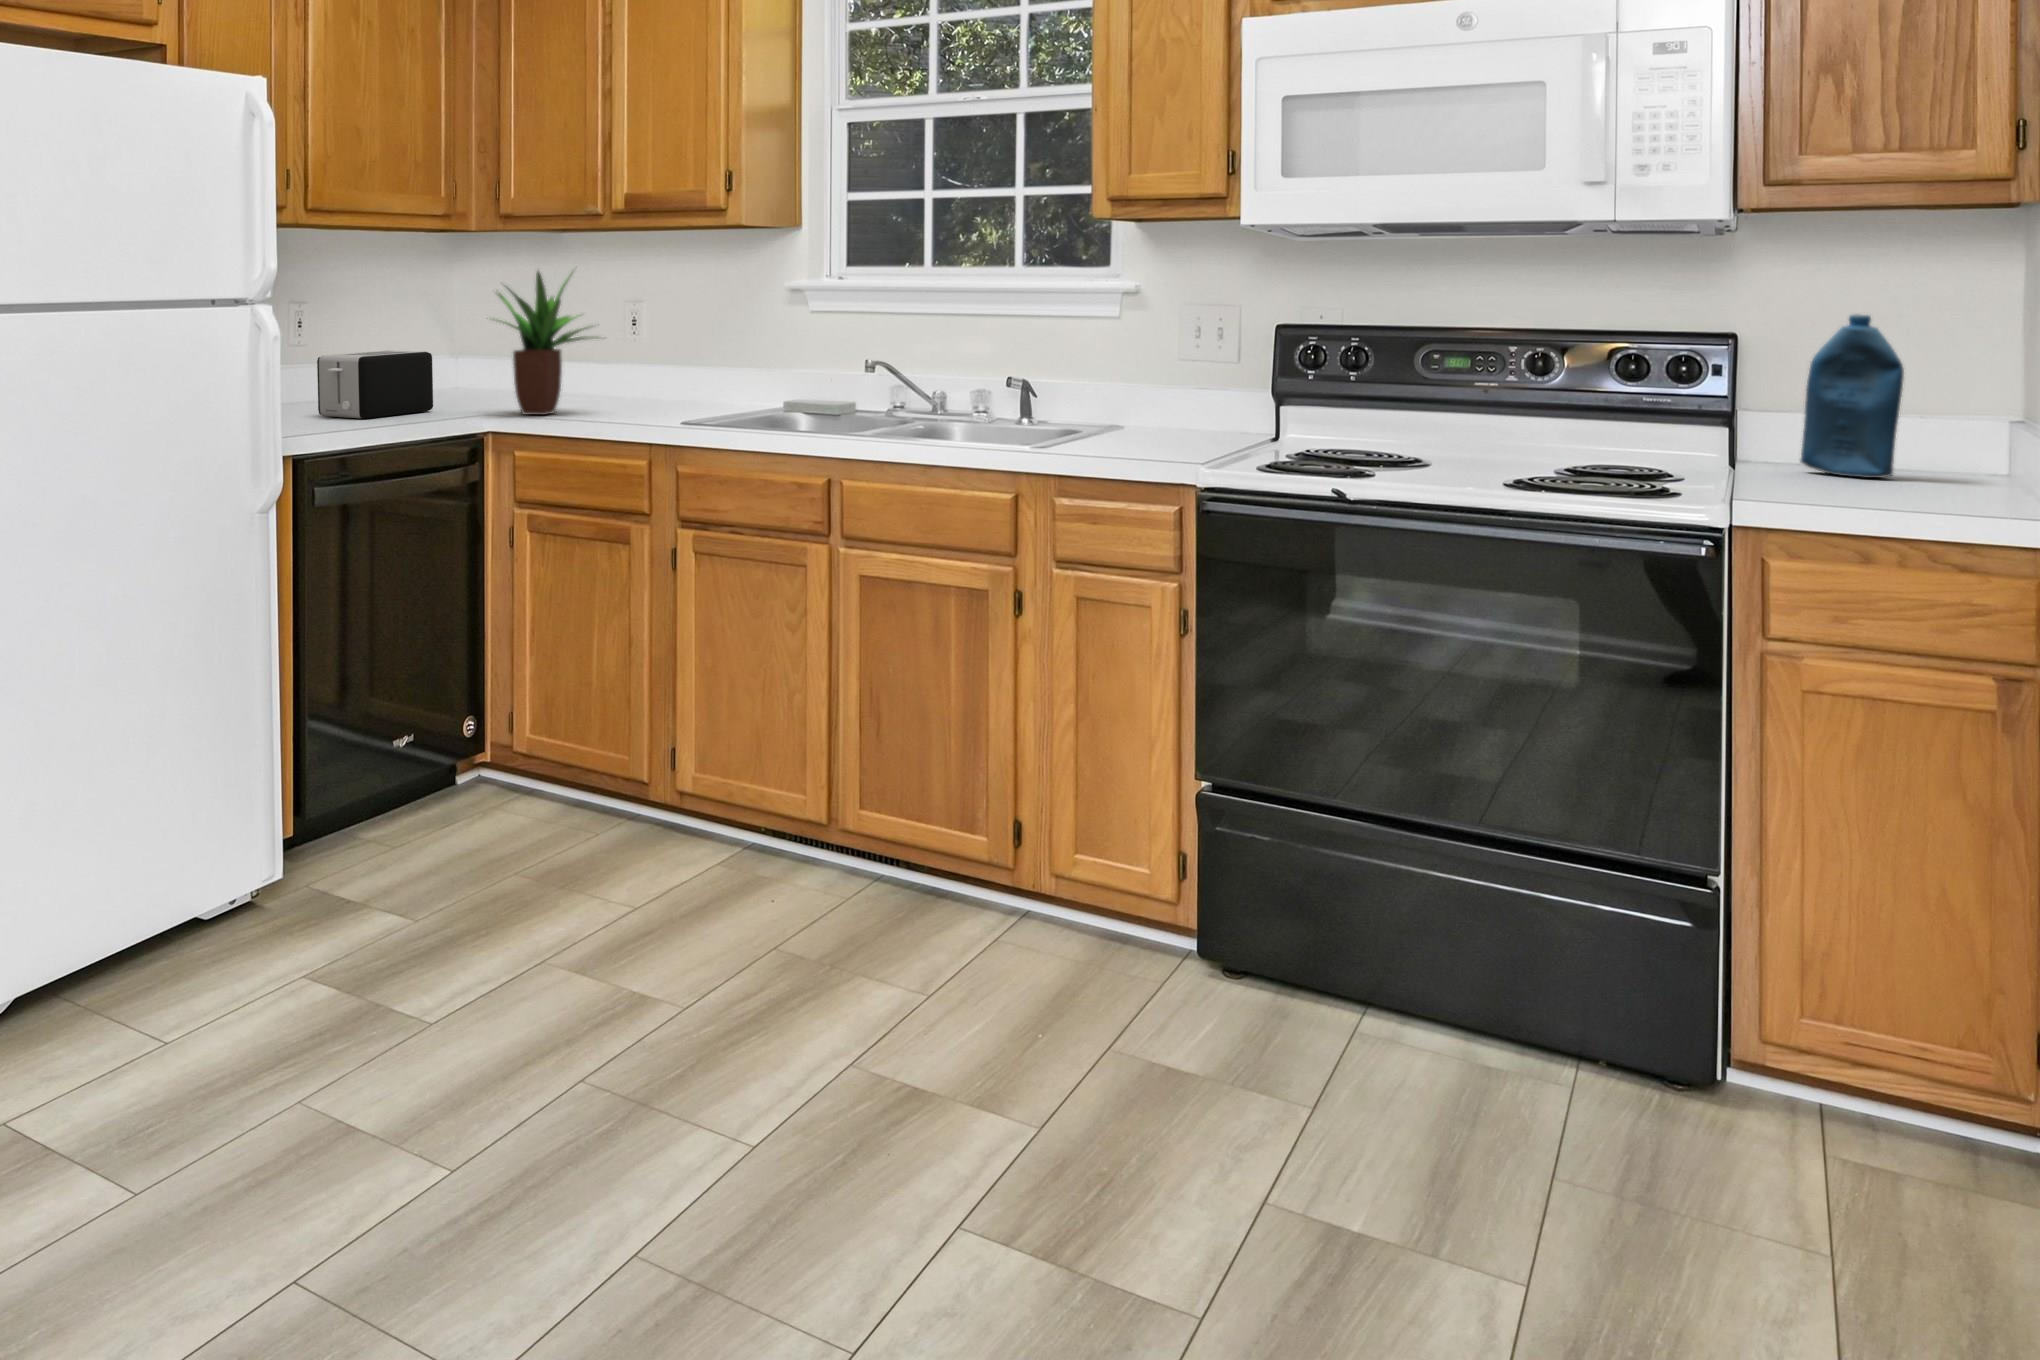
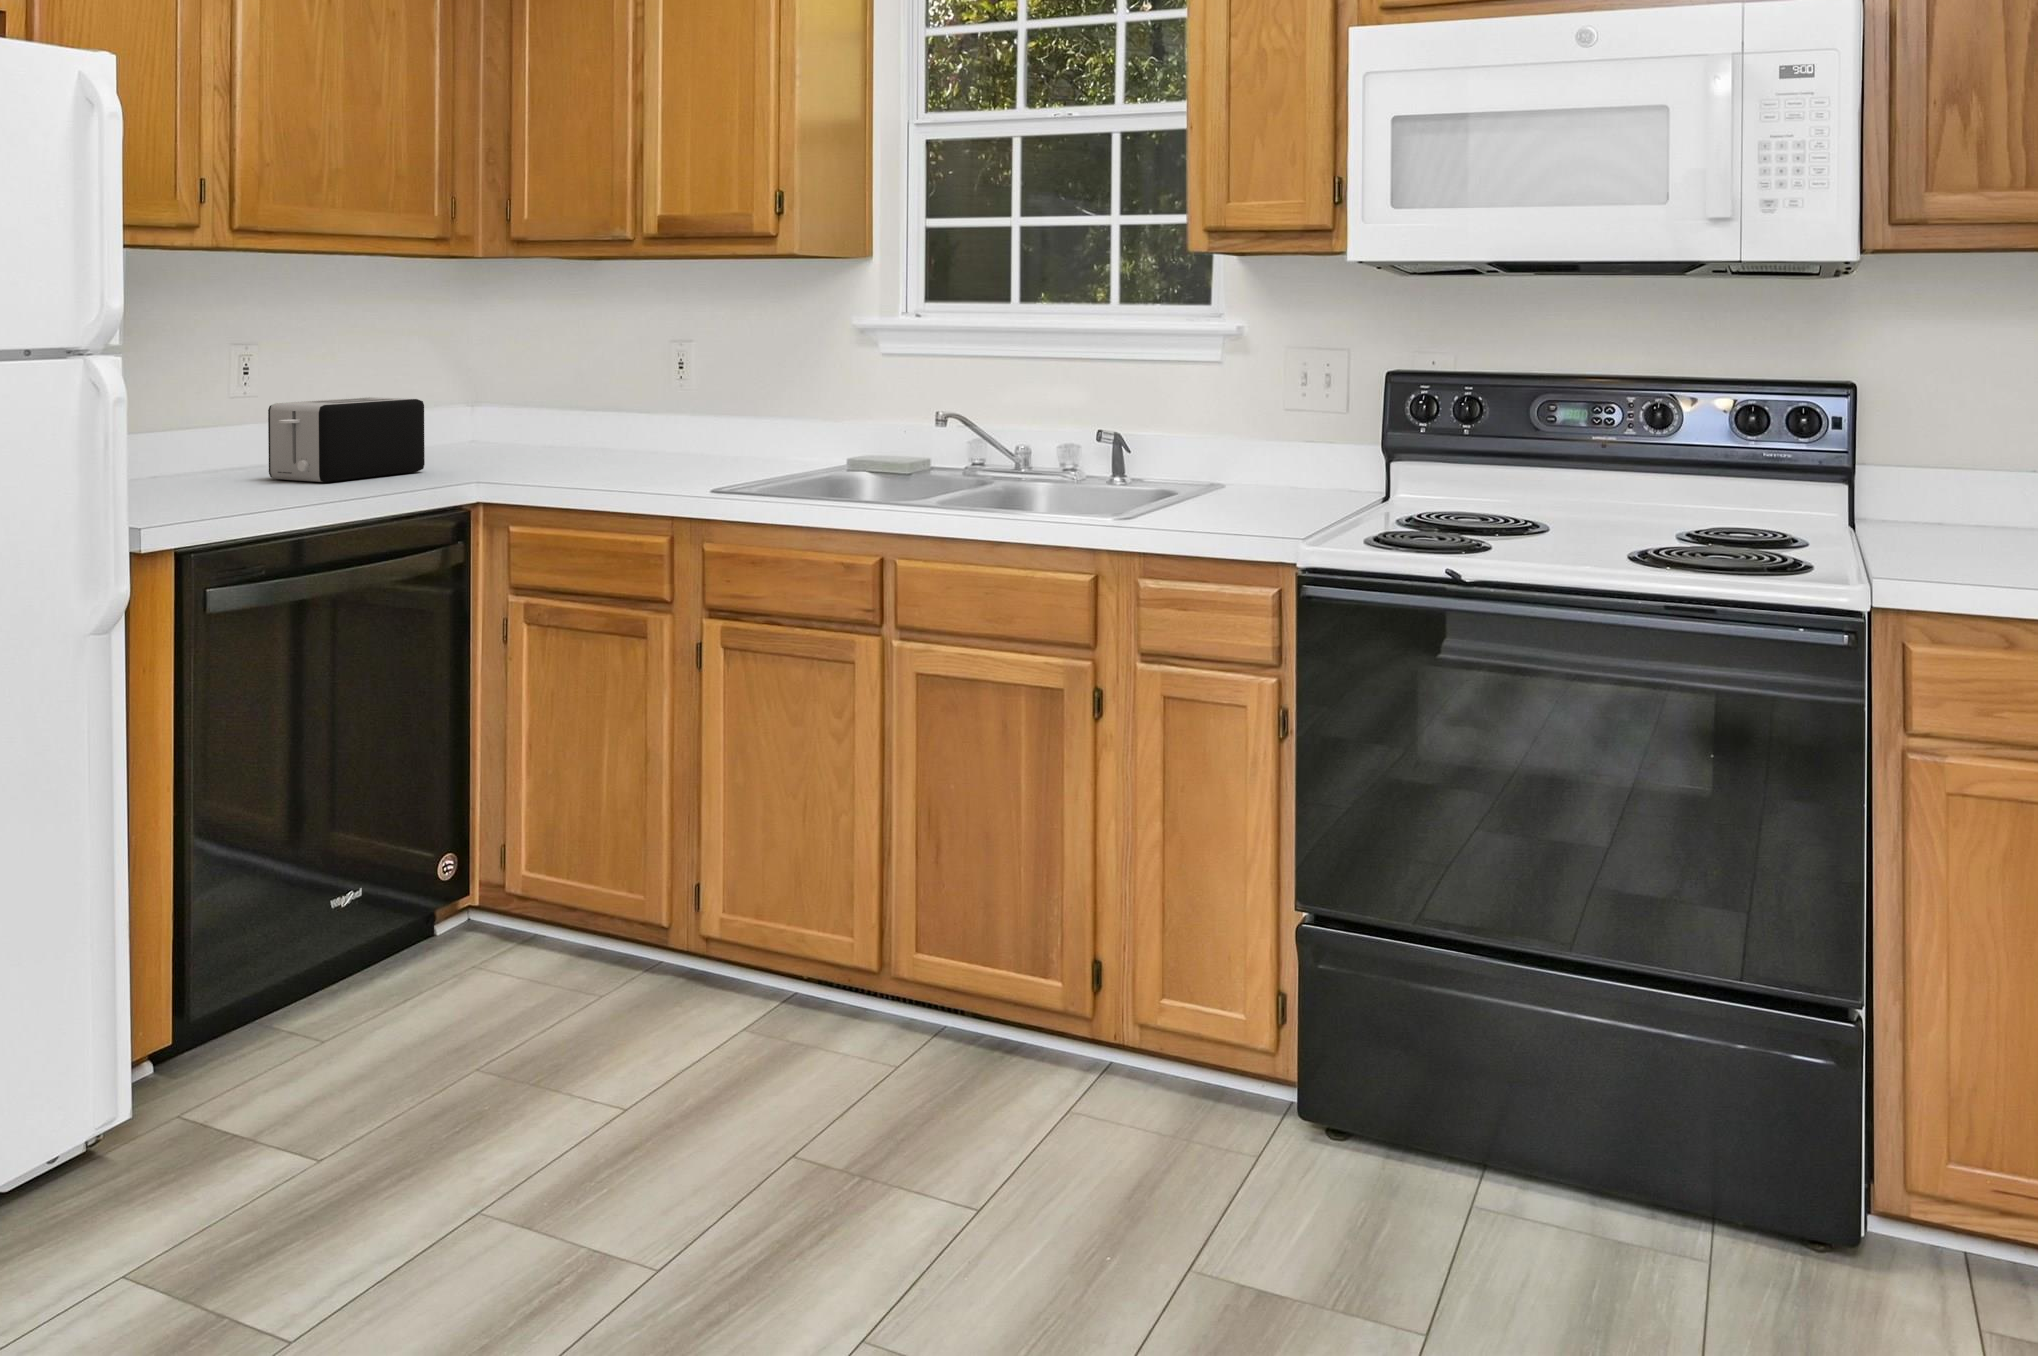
potted plant: present [493,271,587,415] -> none [487,298,641,477]
bottle: present [1801,315,1904,478] -> none [1912,368,2015,546]

